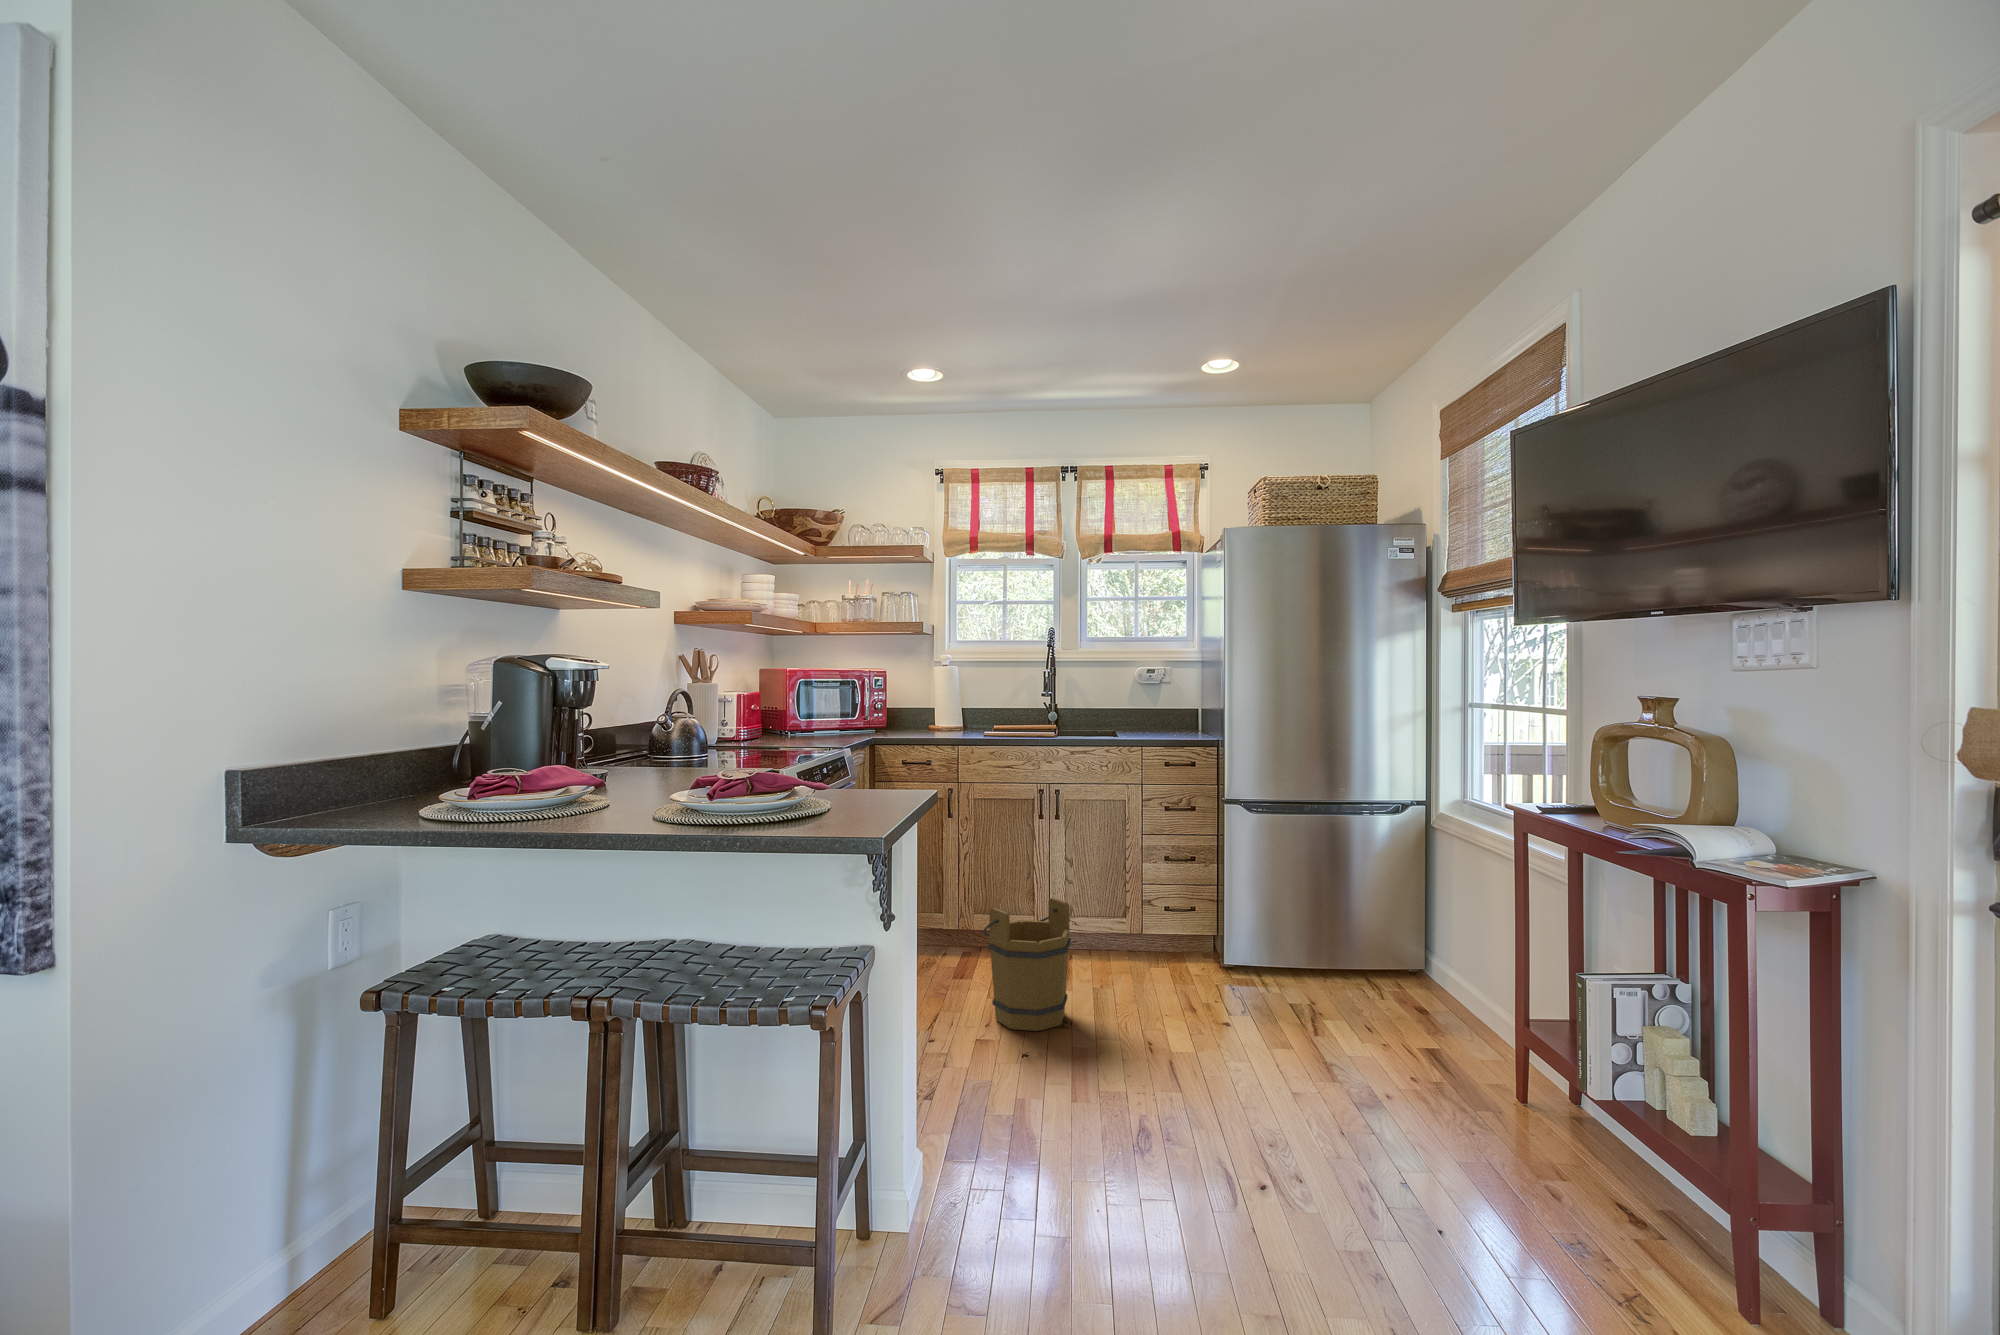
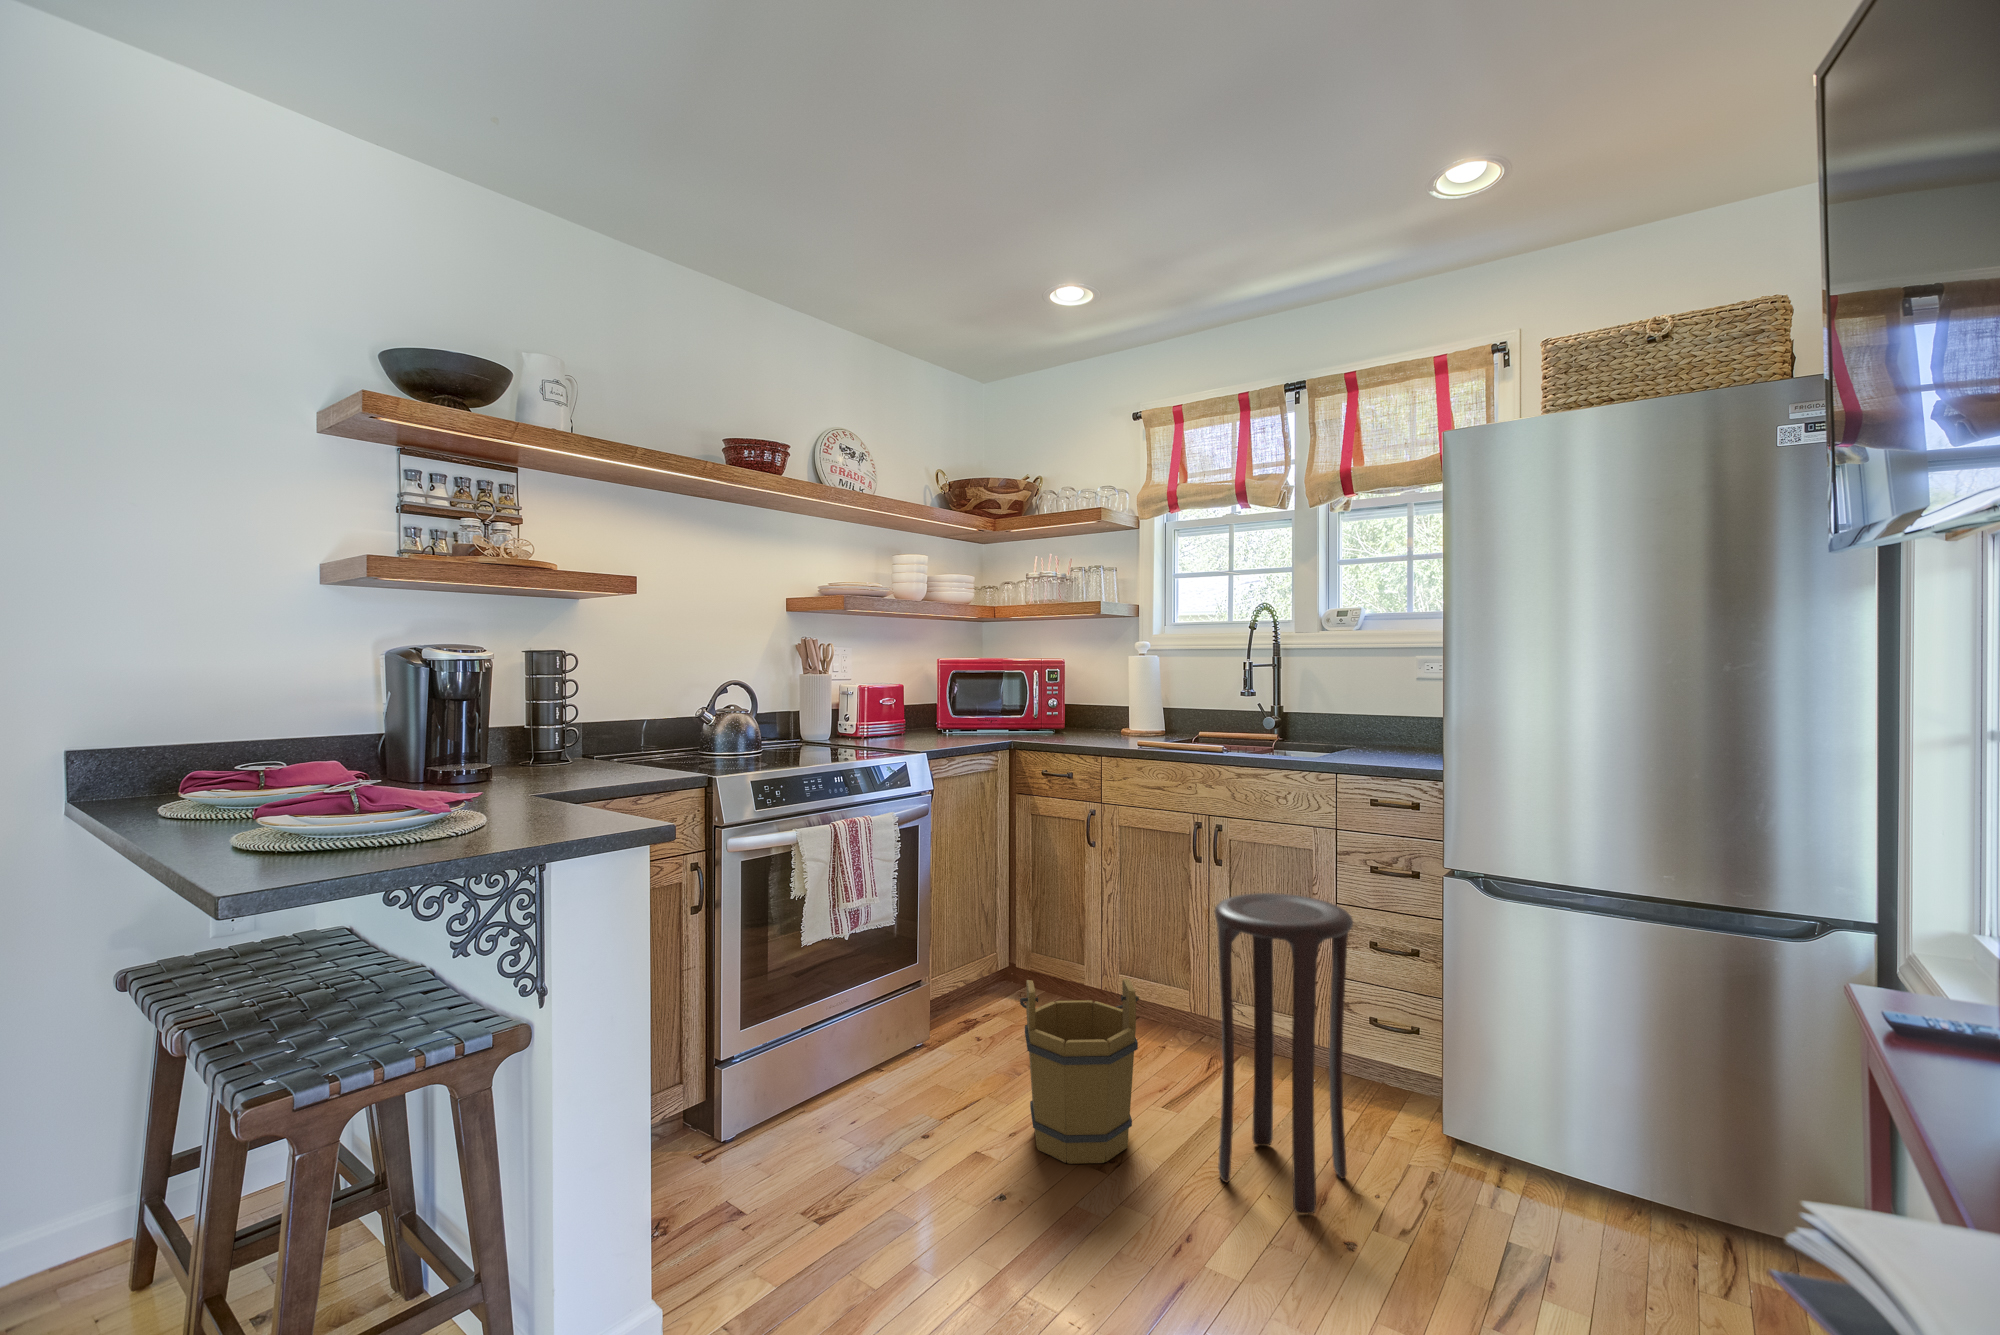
stool: none [1118,824,1206,1020] -> present [1215,893,1353,1214]

